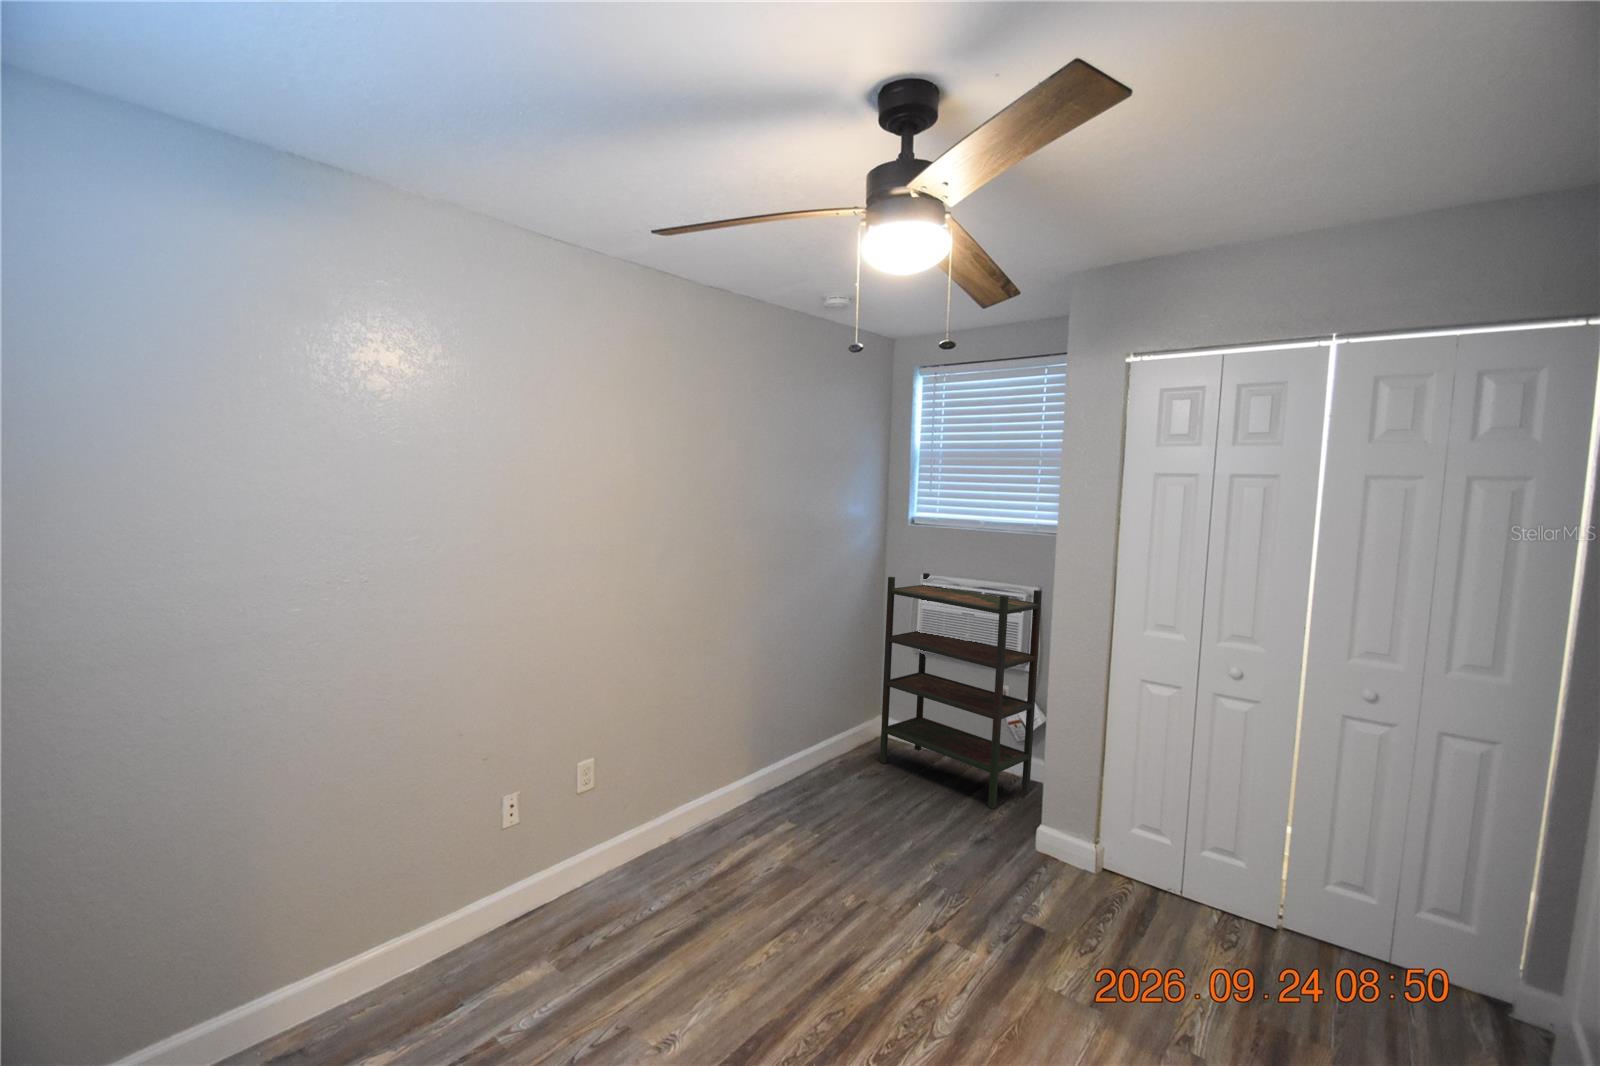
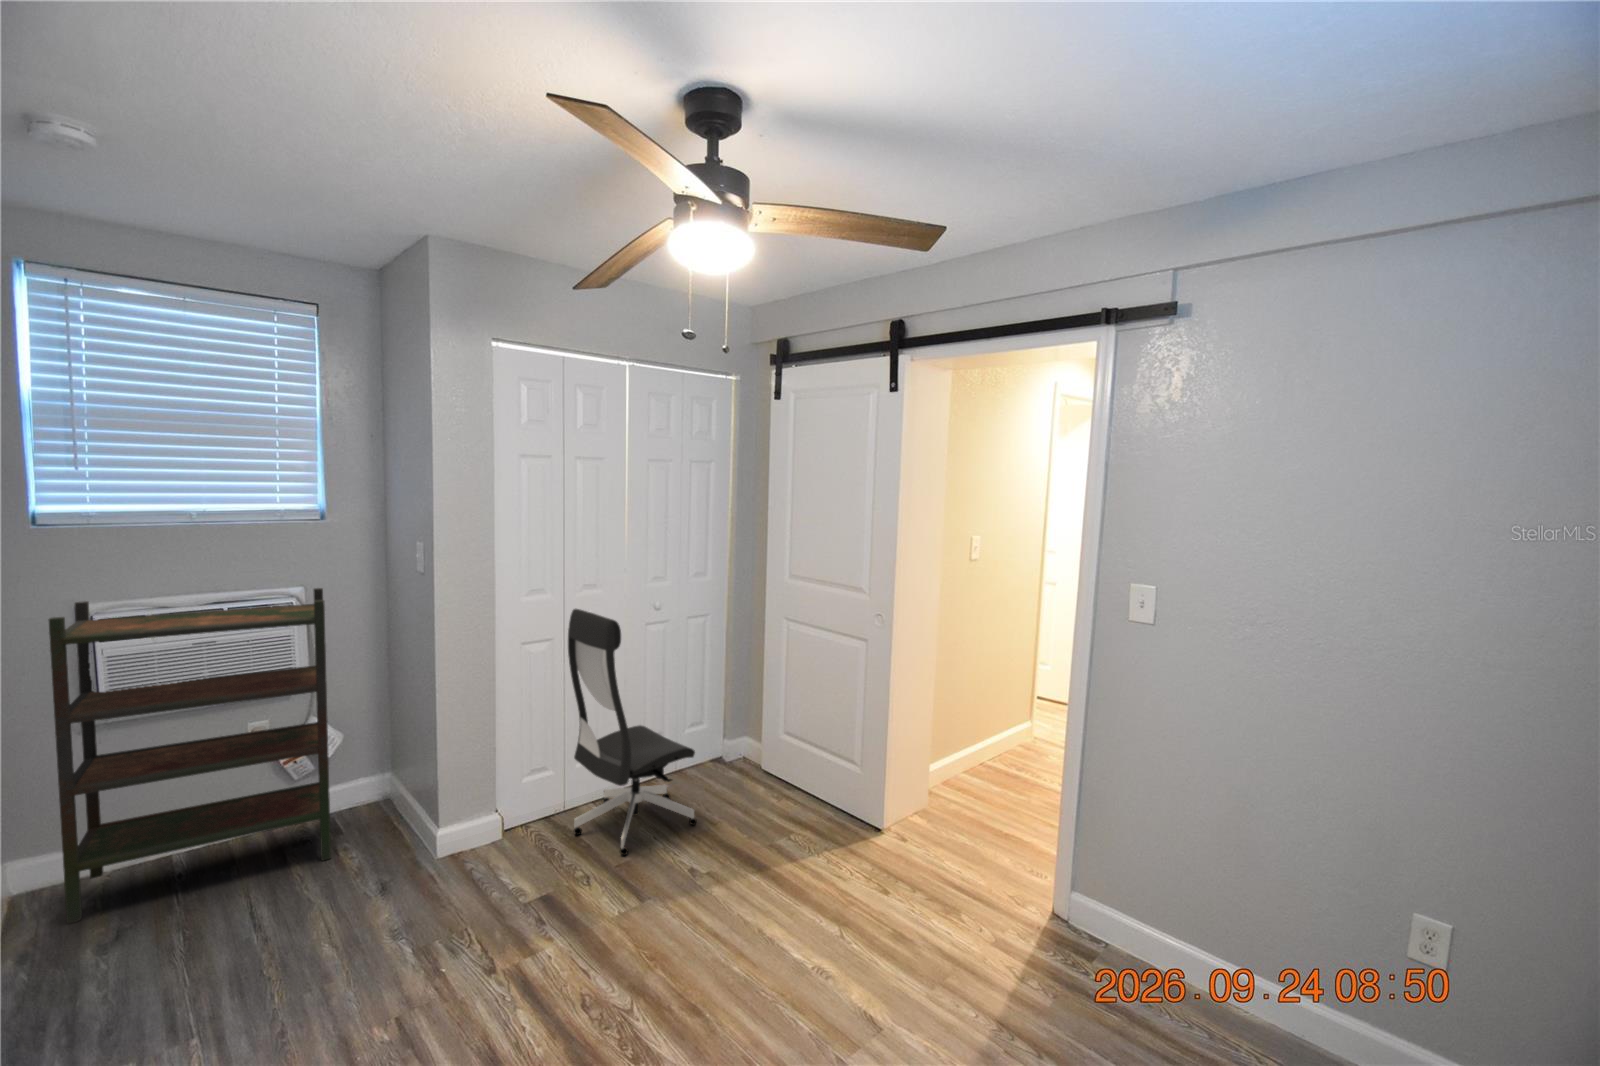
office chair: none [1145,654,1311,1021] -> present [568,609,697,855]

